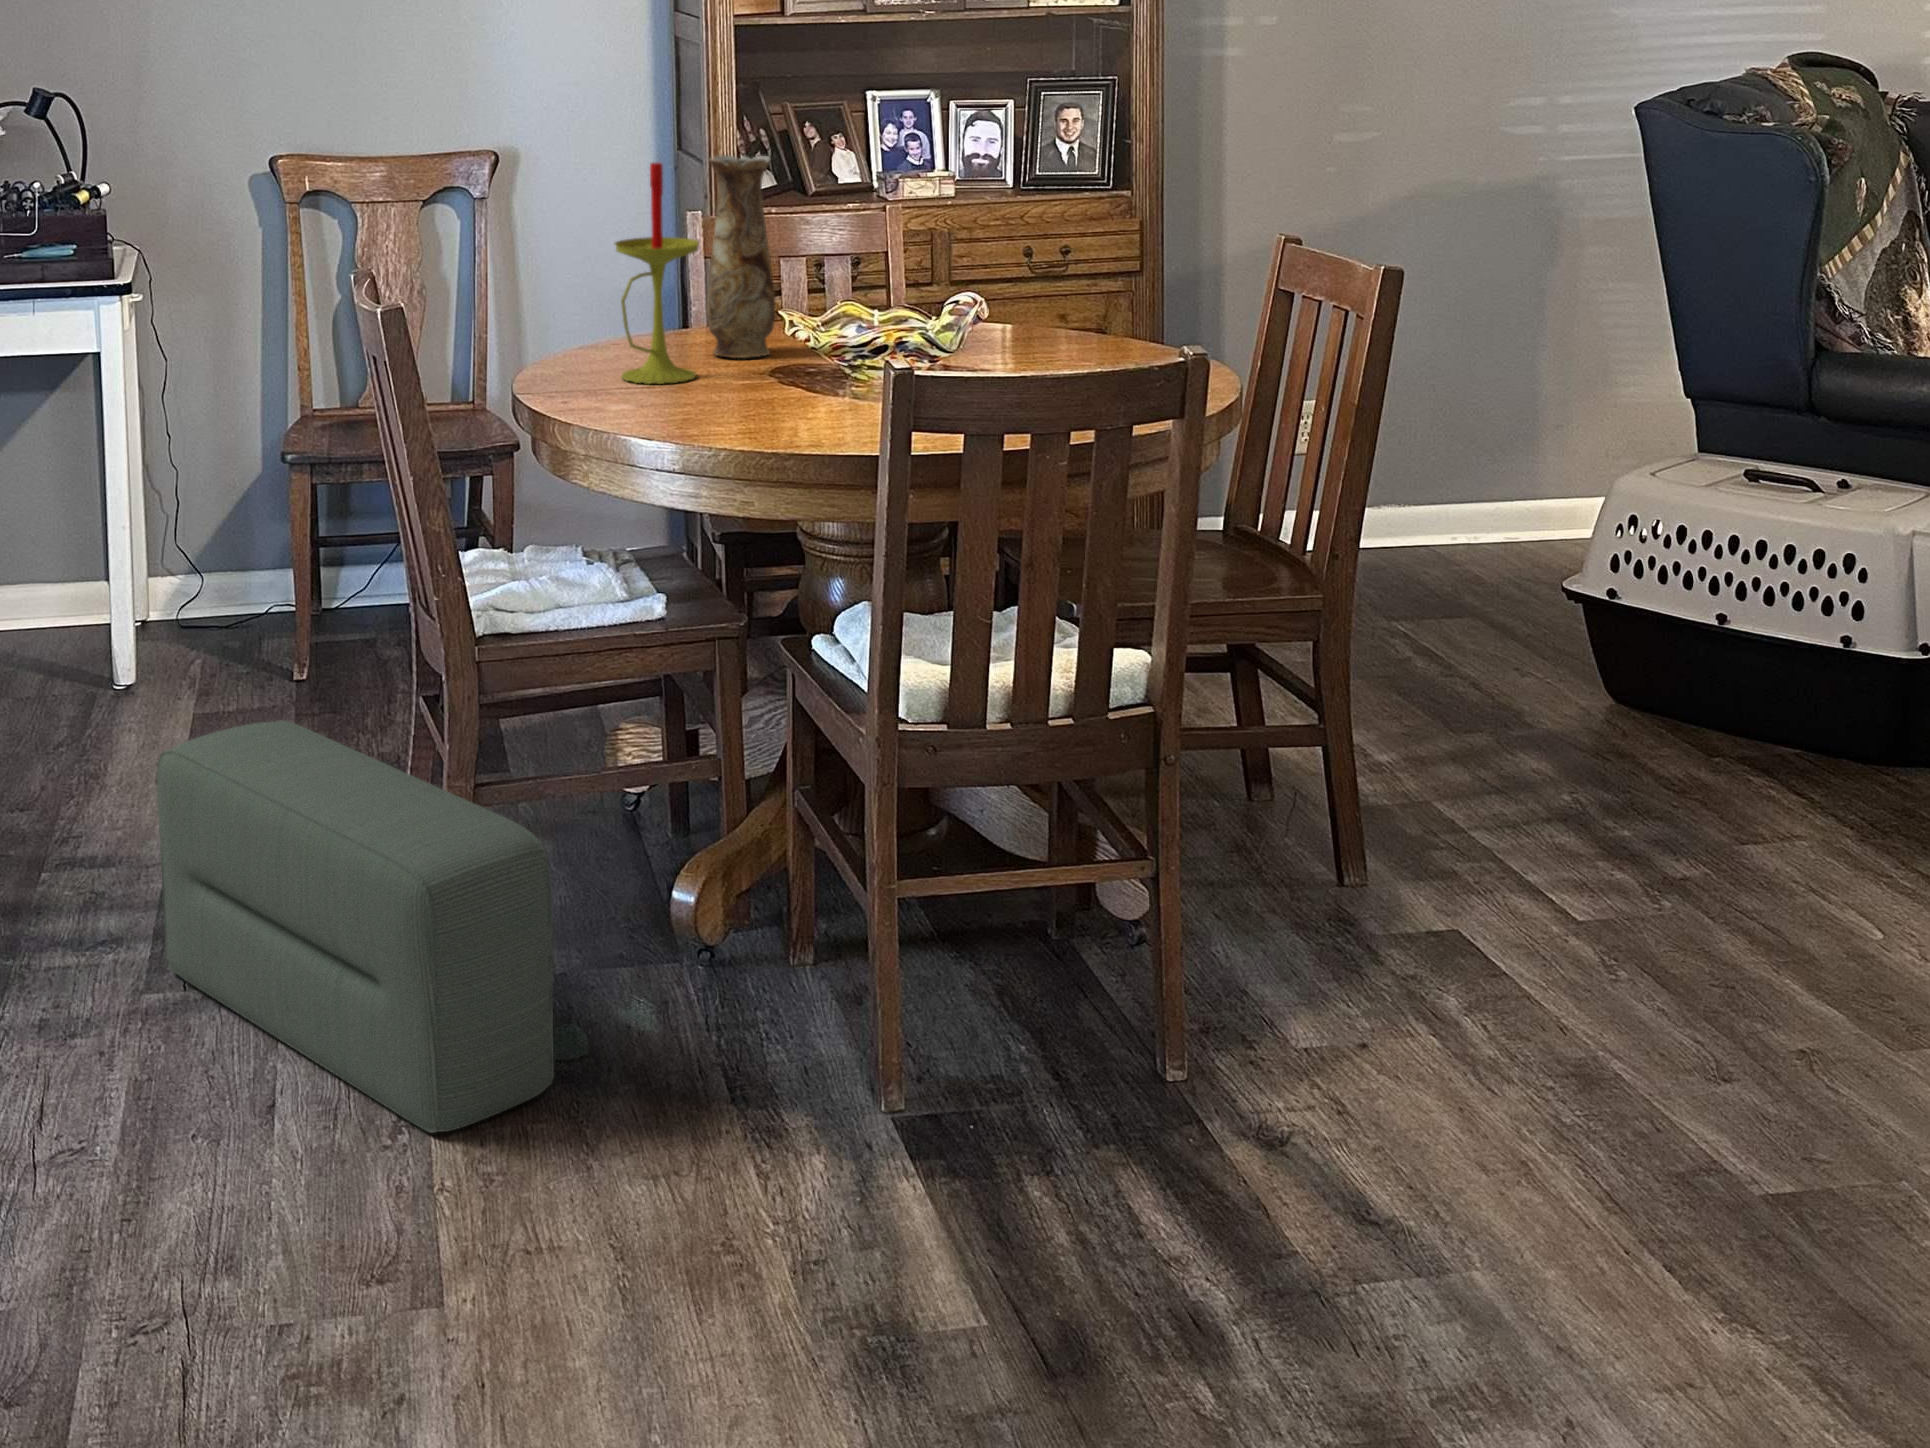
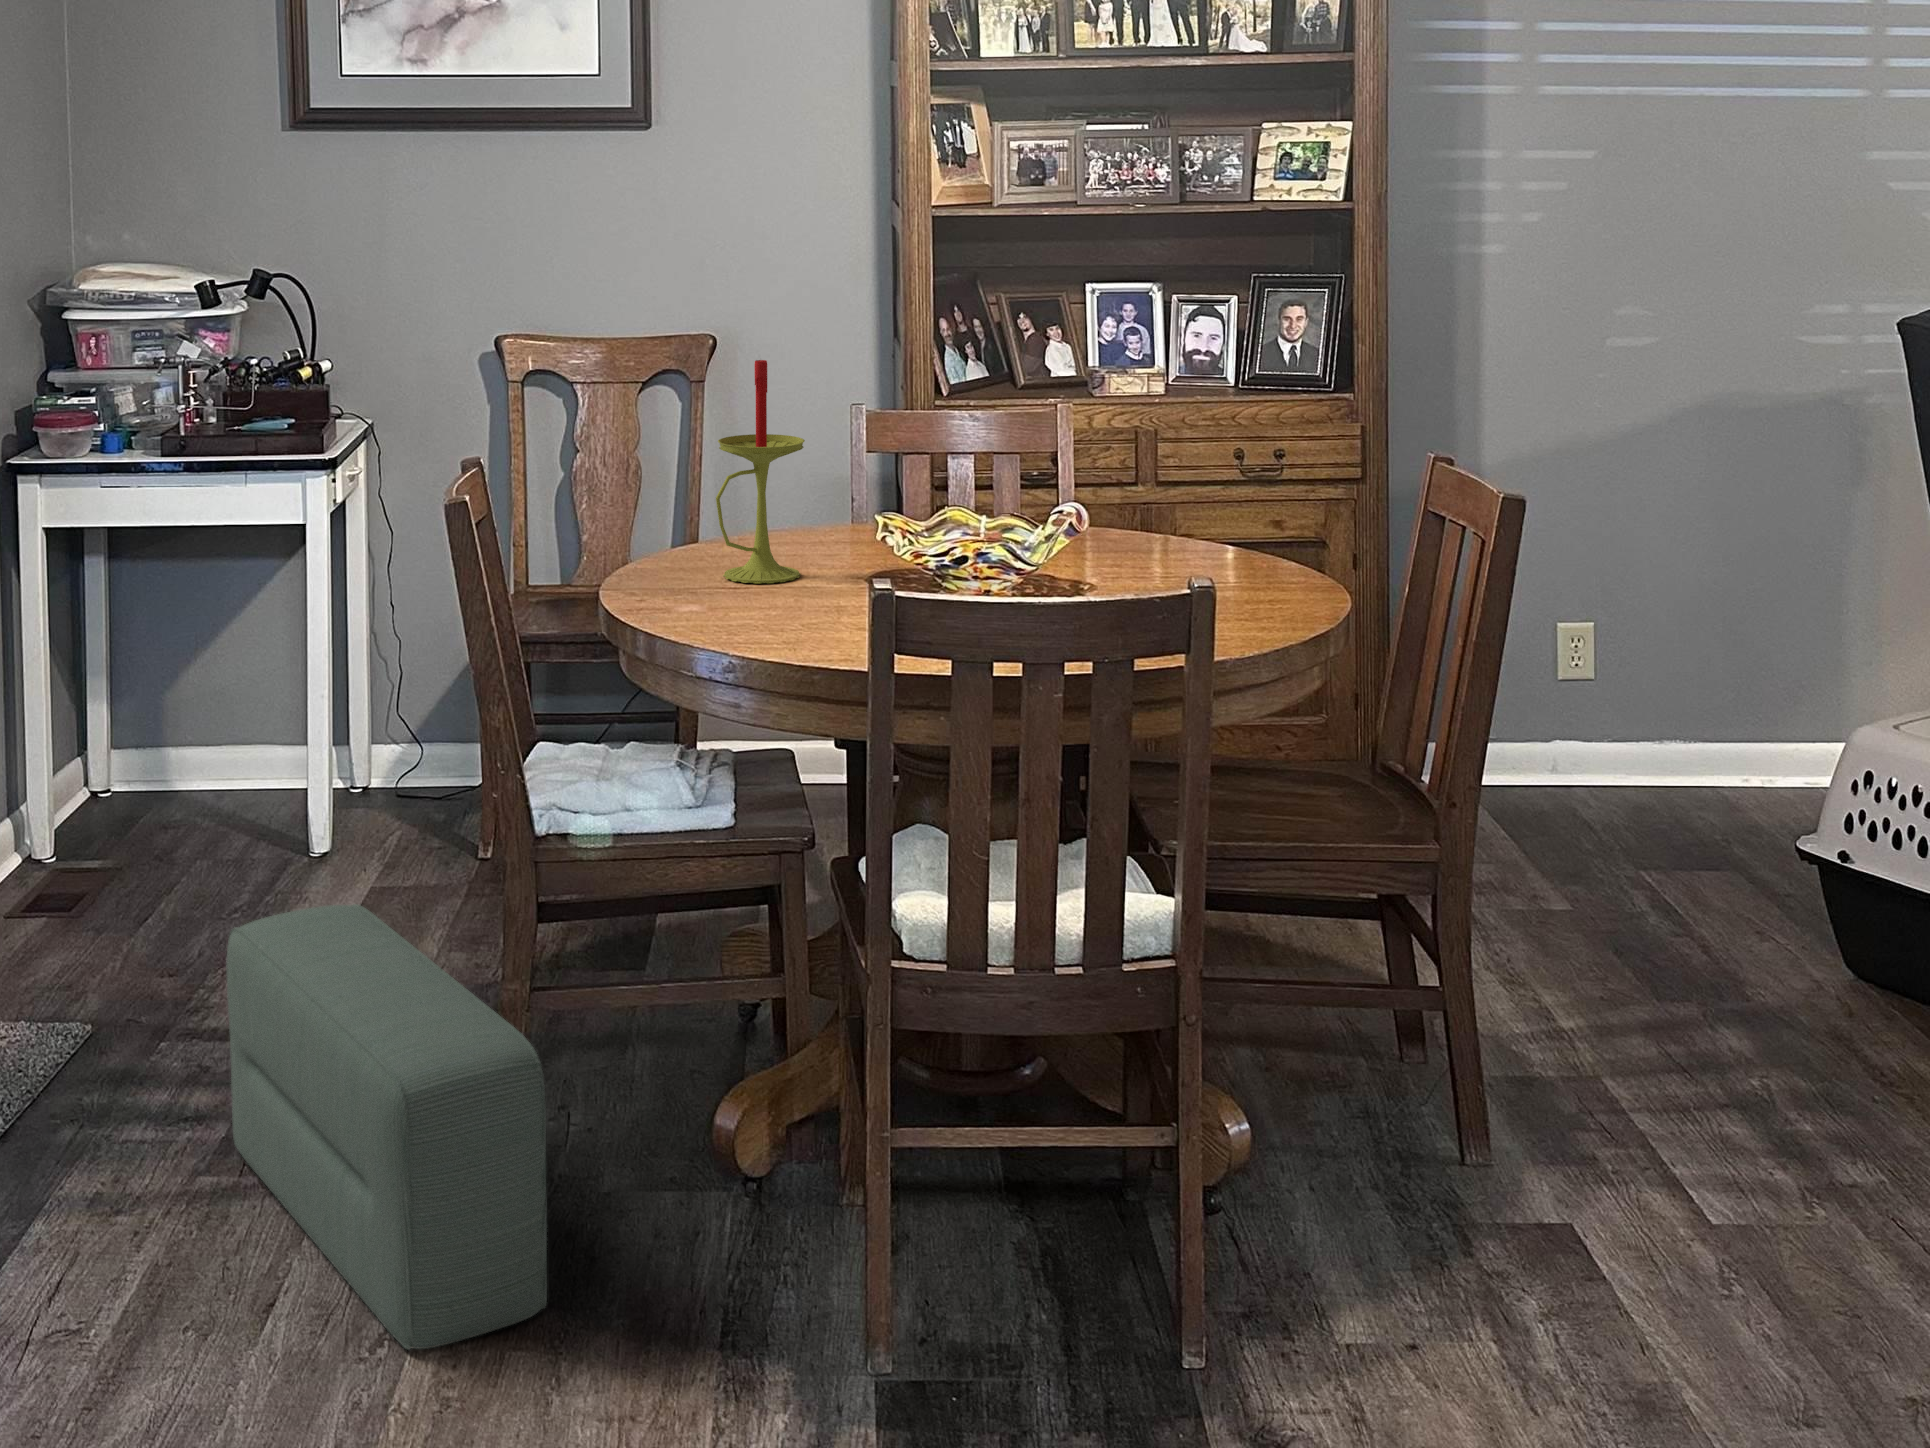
vase: present [707,155,775,358] -> none [829,353,898,558]

